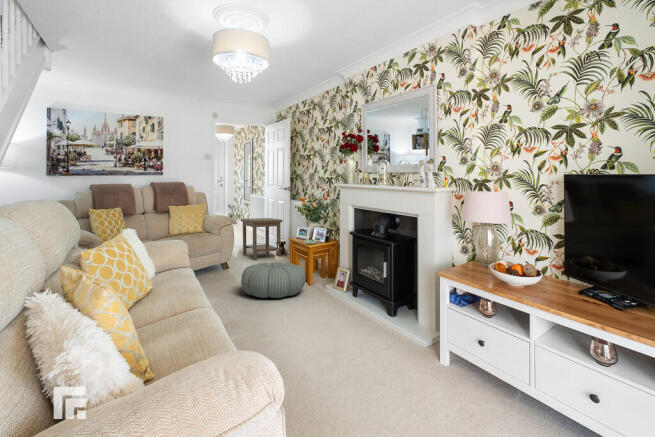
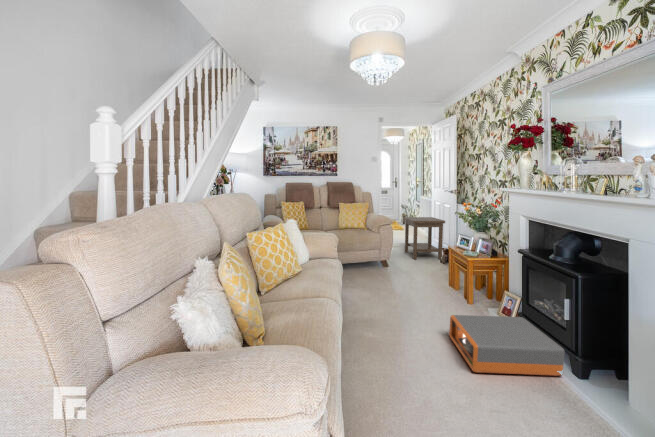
pouf: present [241,262,305,298] -> none [389,272,461,316]
storage box: none [301,283,382,325] -> present [449,315,565,376]

